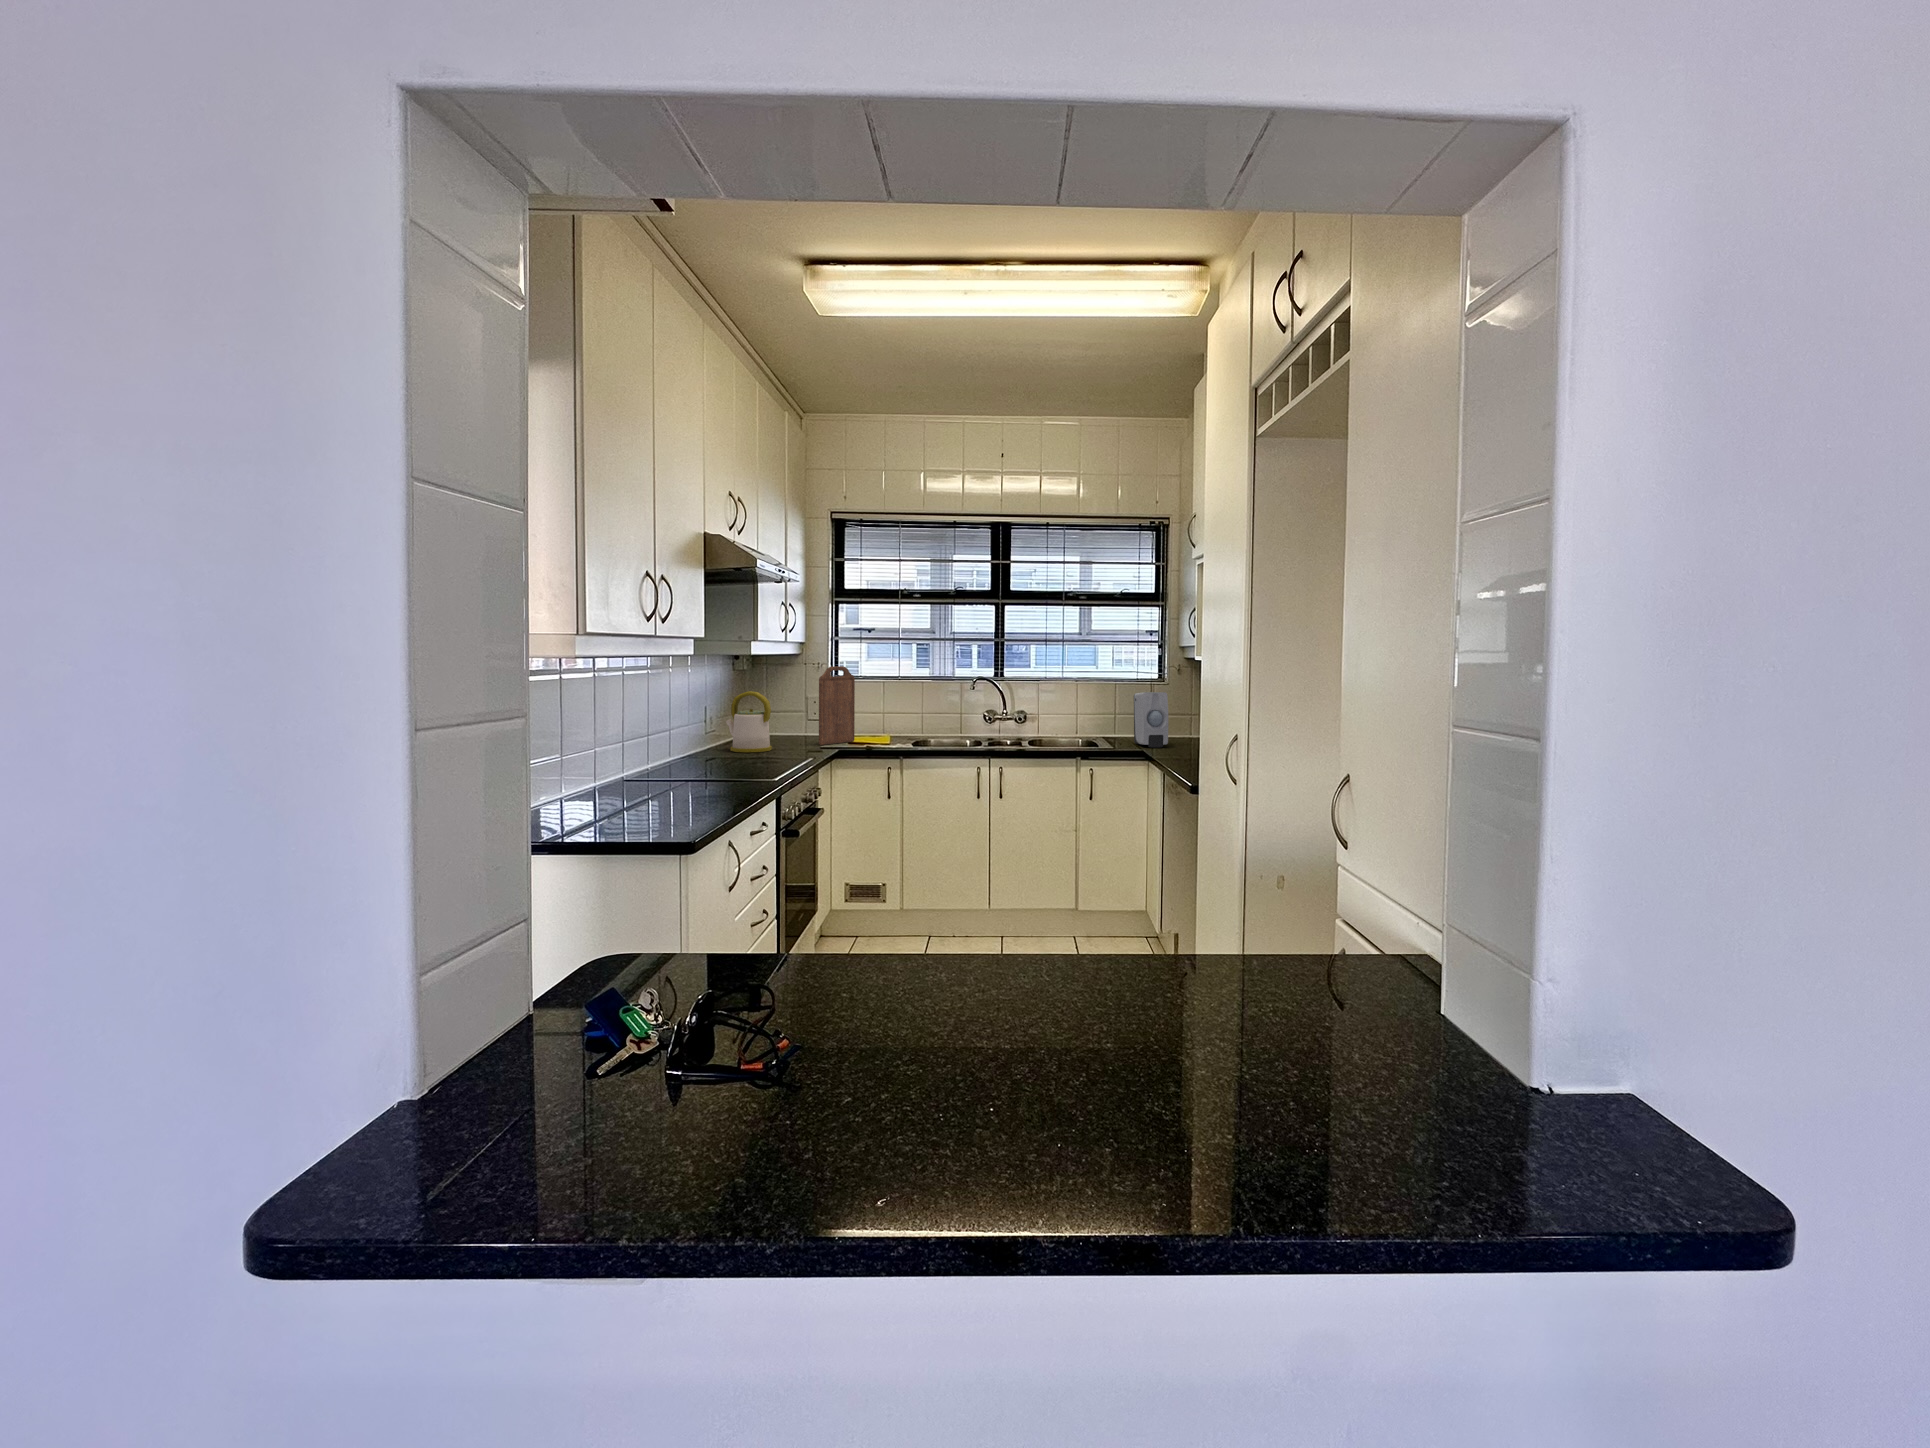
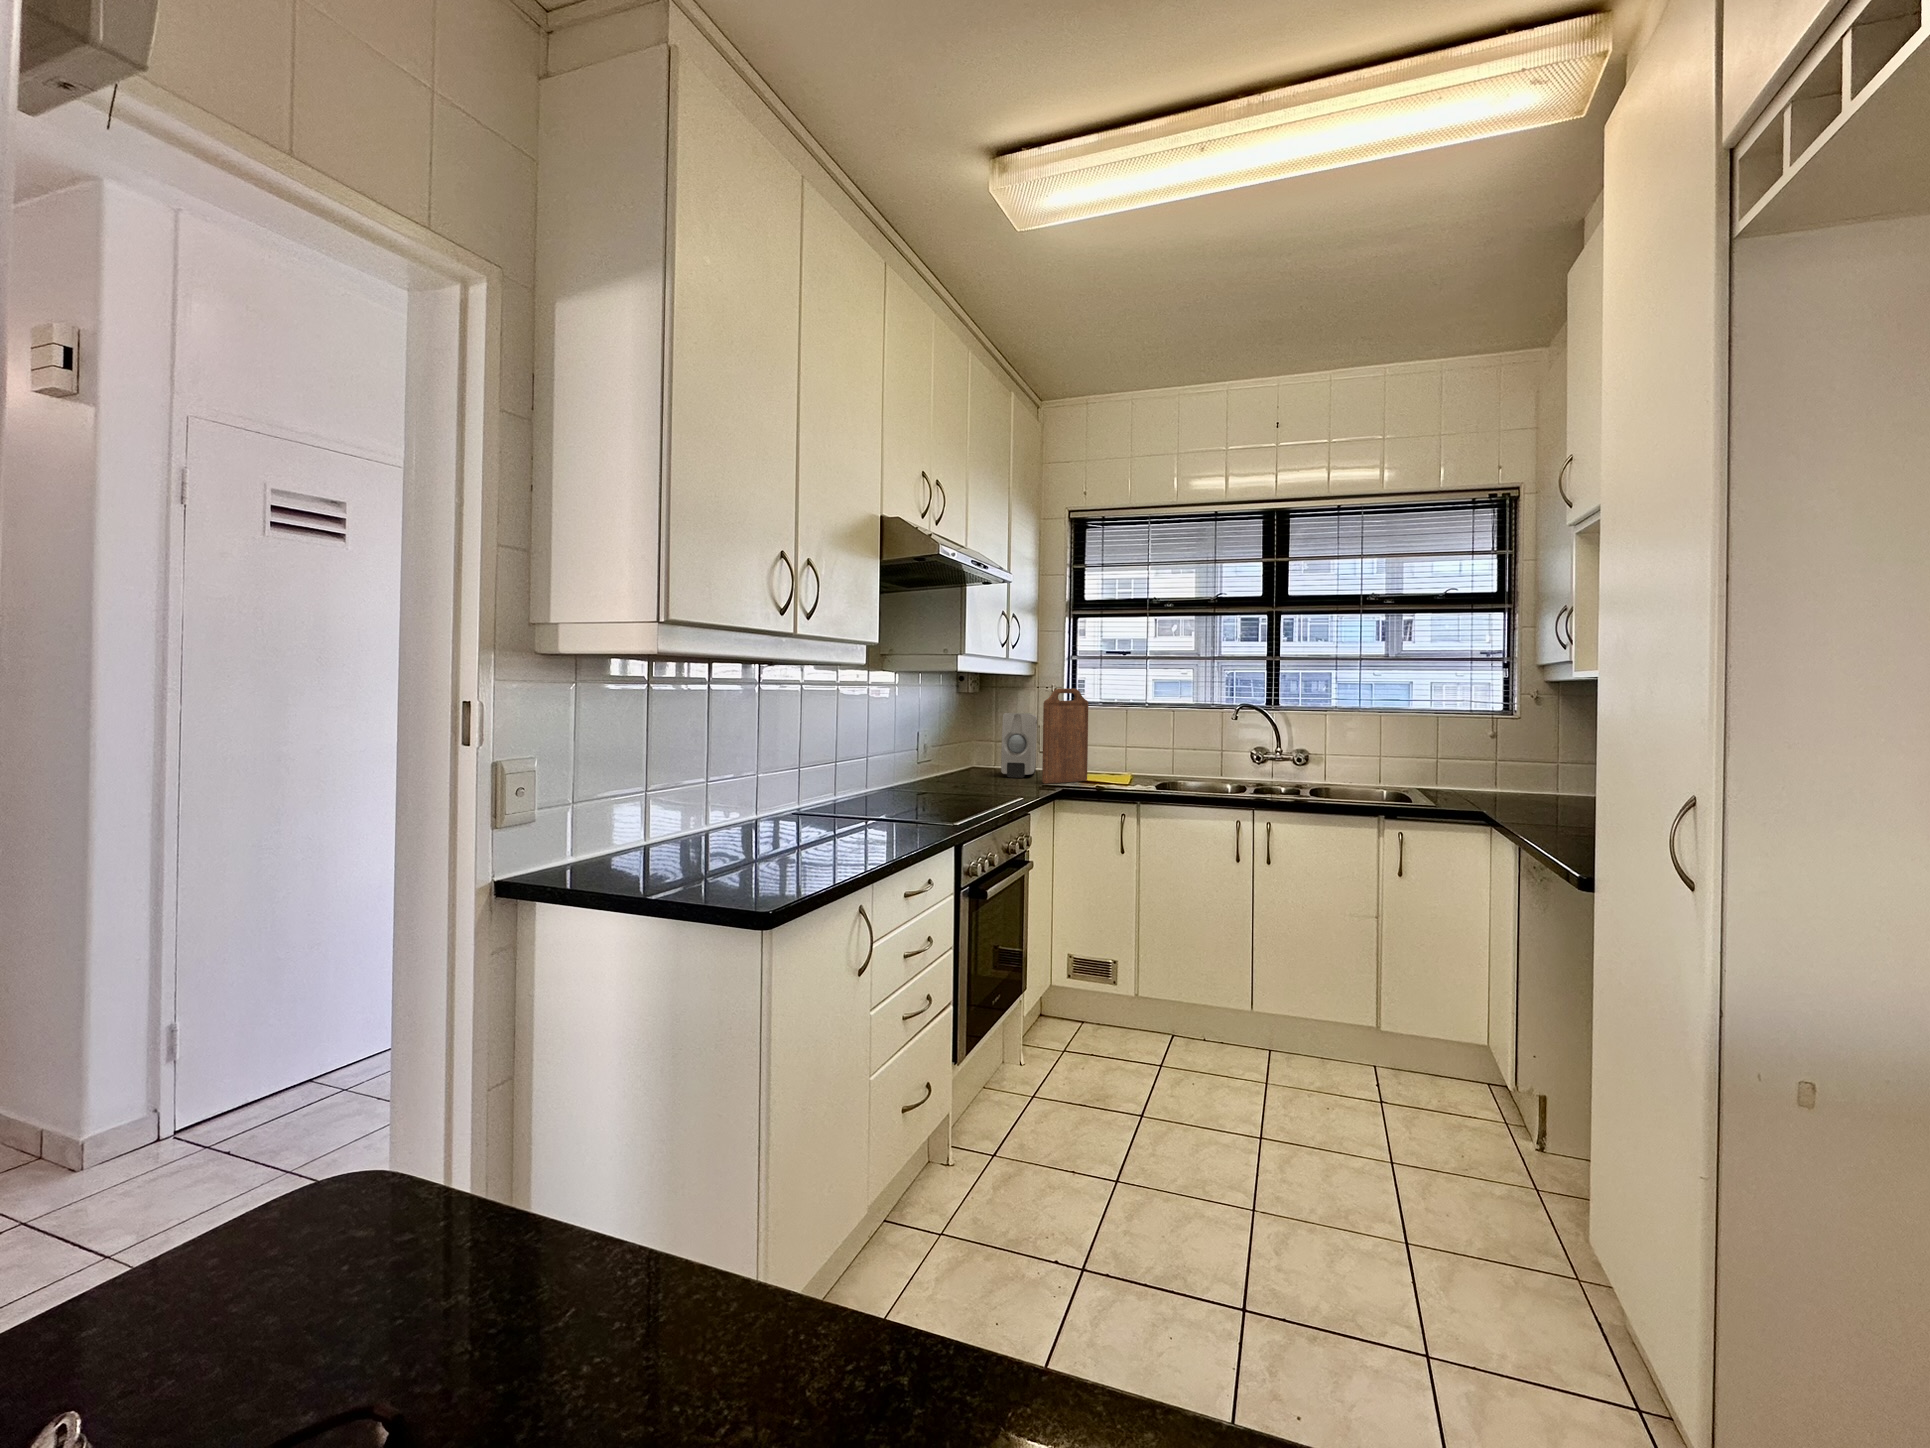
kettle: present [726,691,772,752] -> none [933,716,985,789]
soap dispenser: present [1134,692,1168,747] -> present [1001,713,1037,778]

